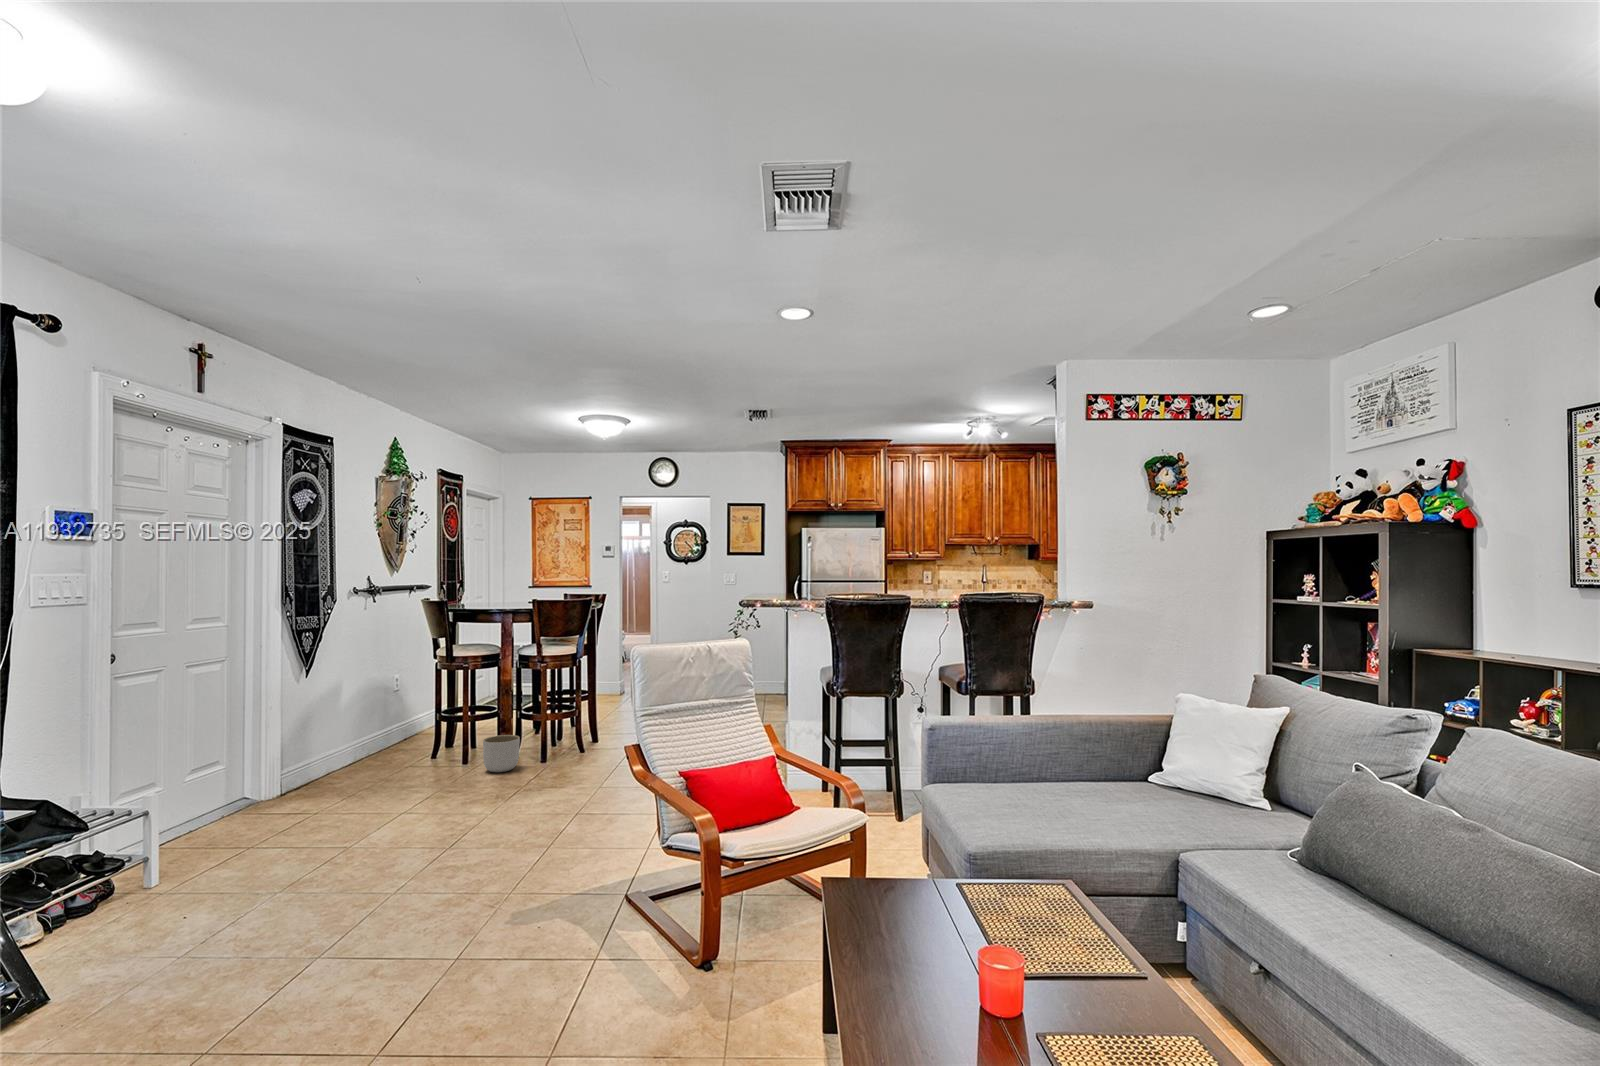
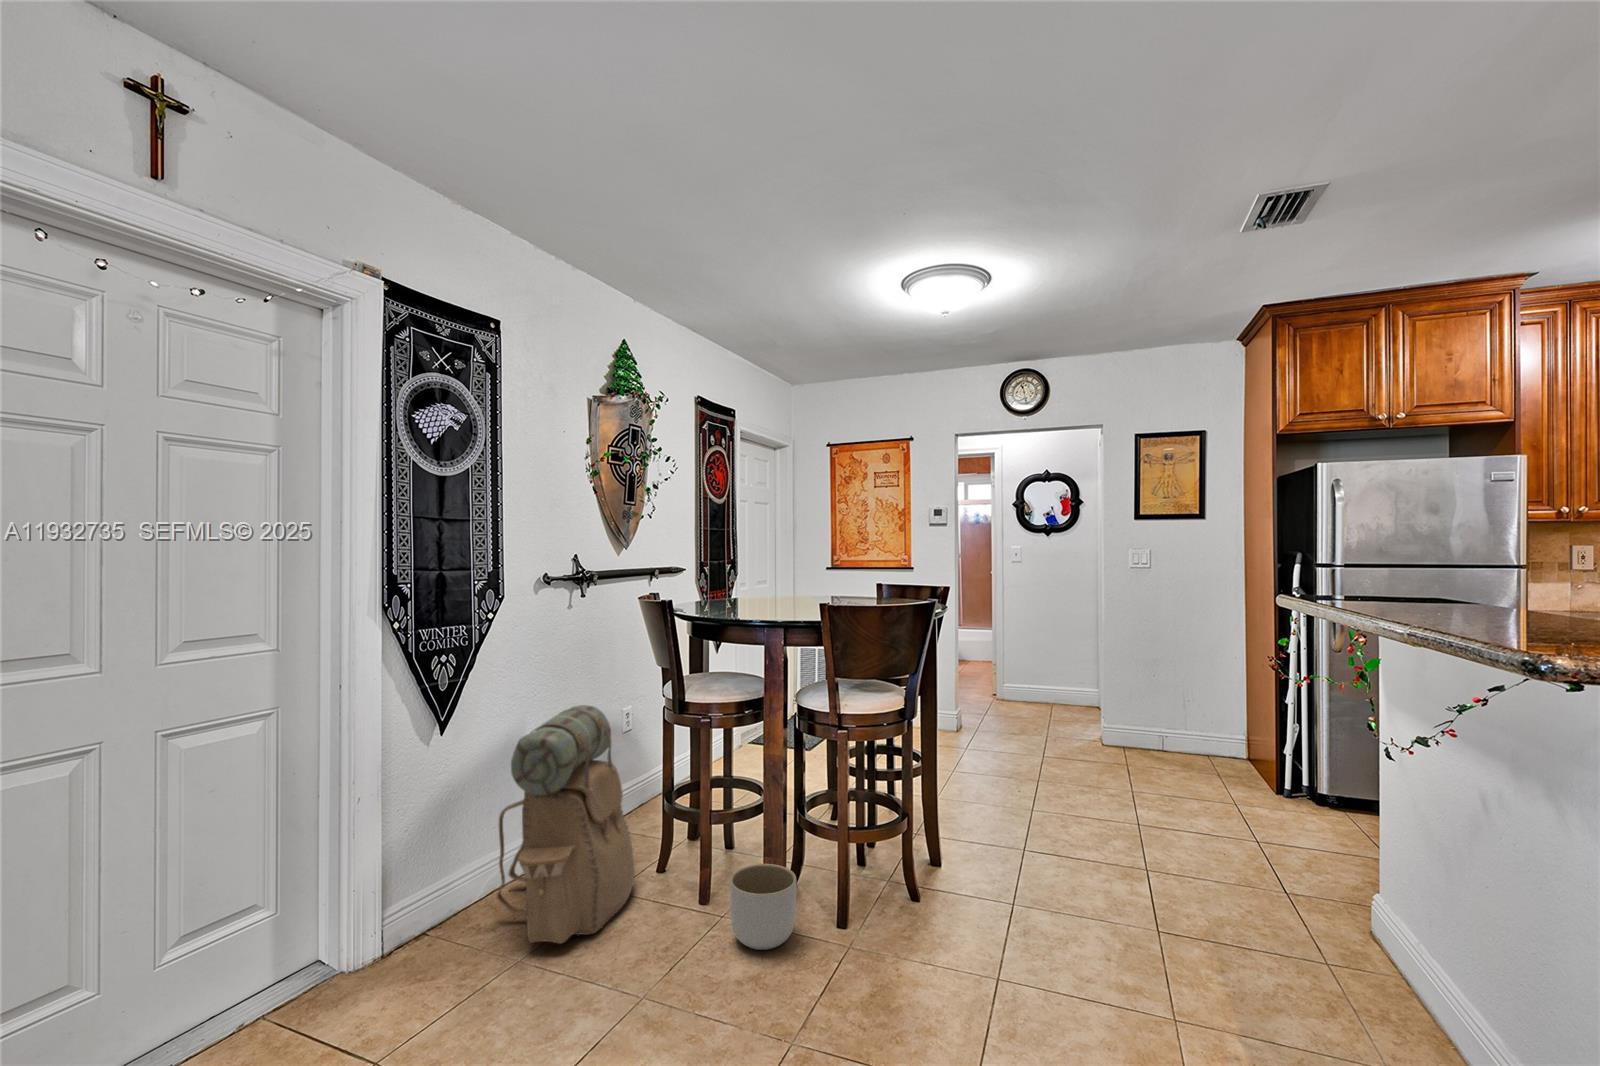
backpack: none [334,664,419,783] -> present [496,705,635,943]

